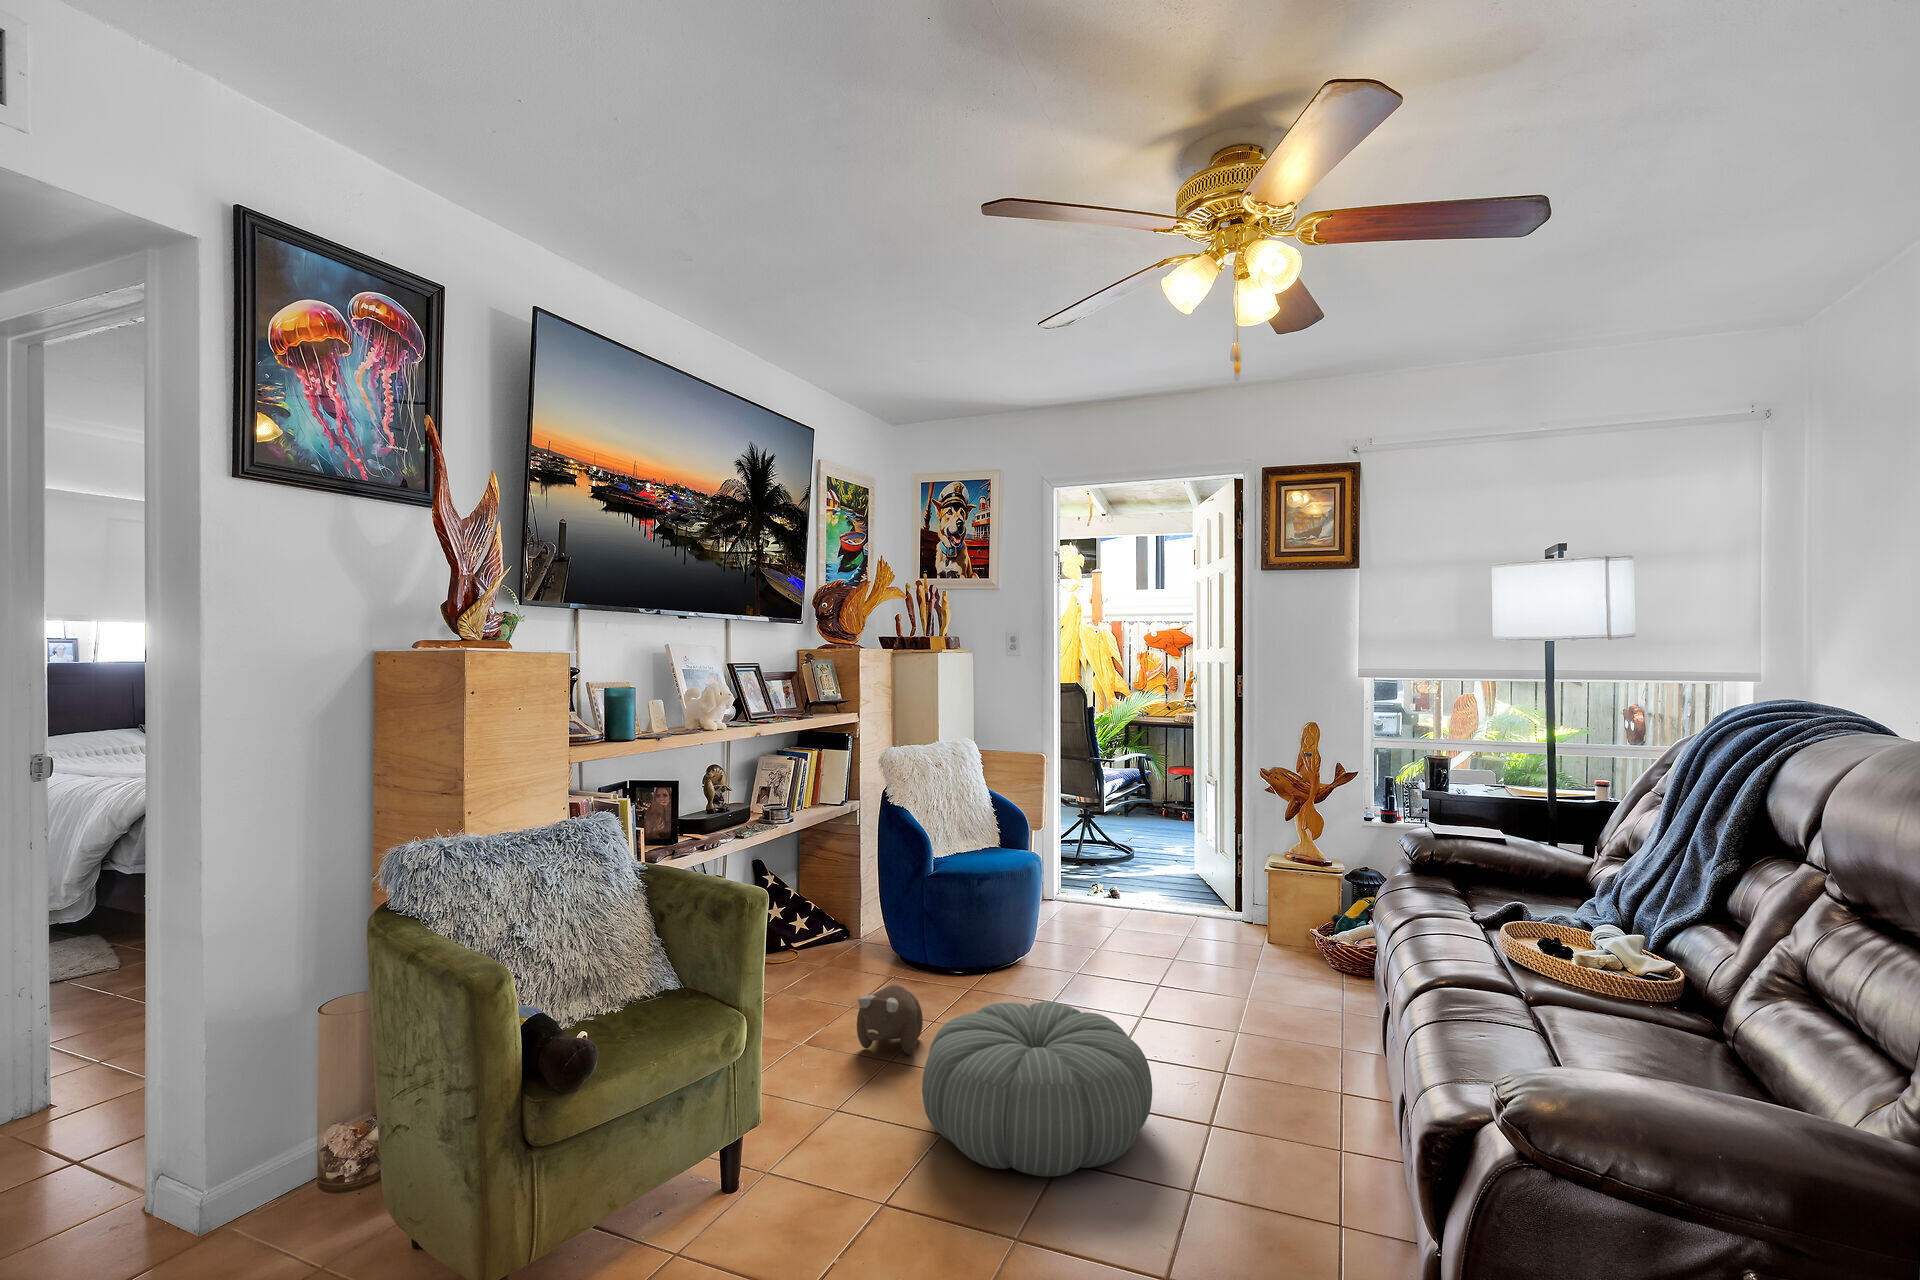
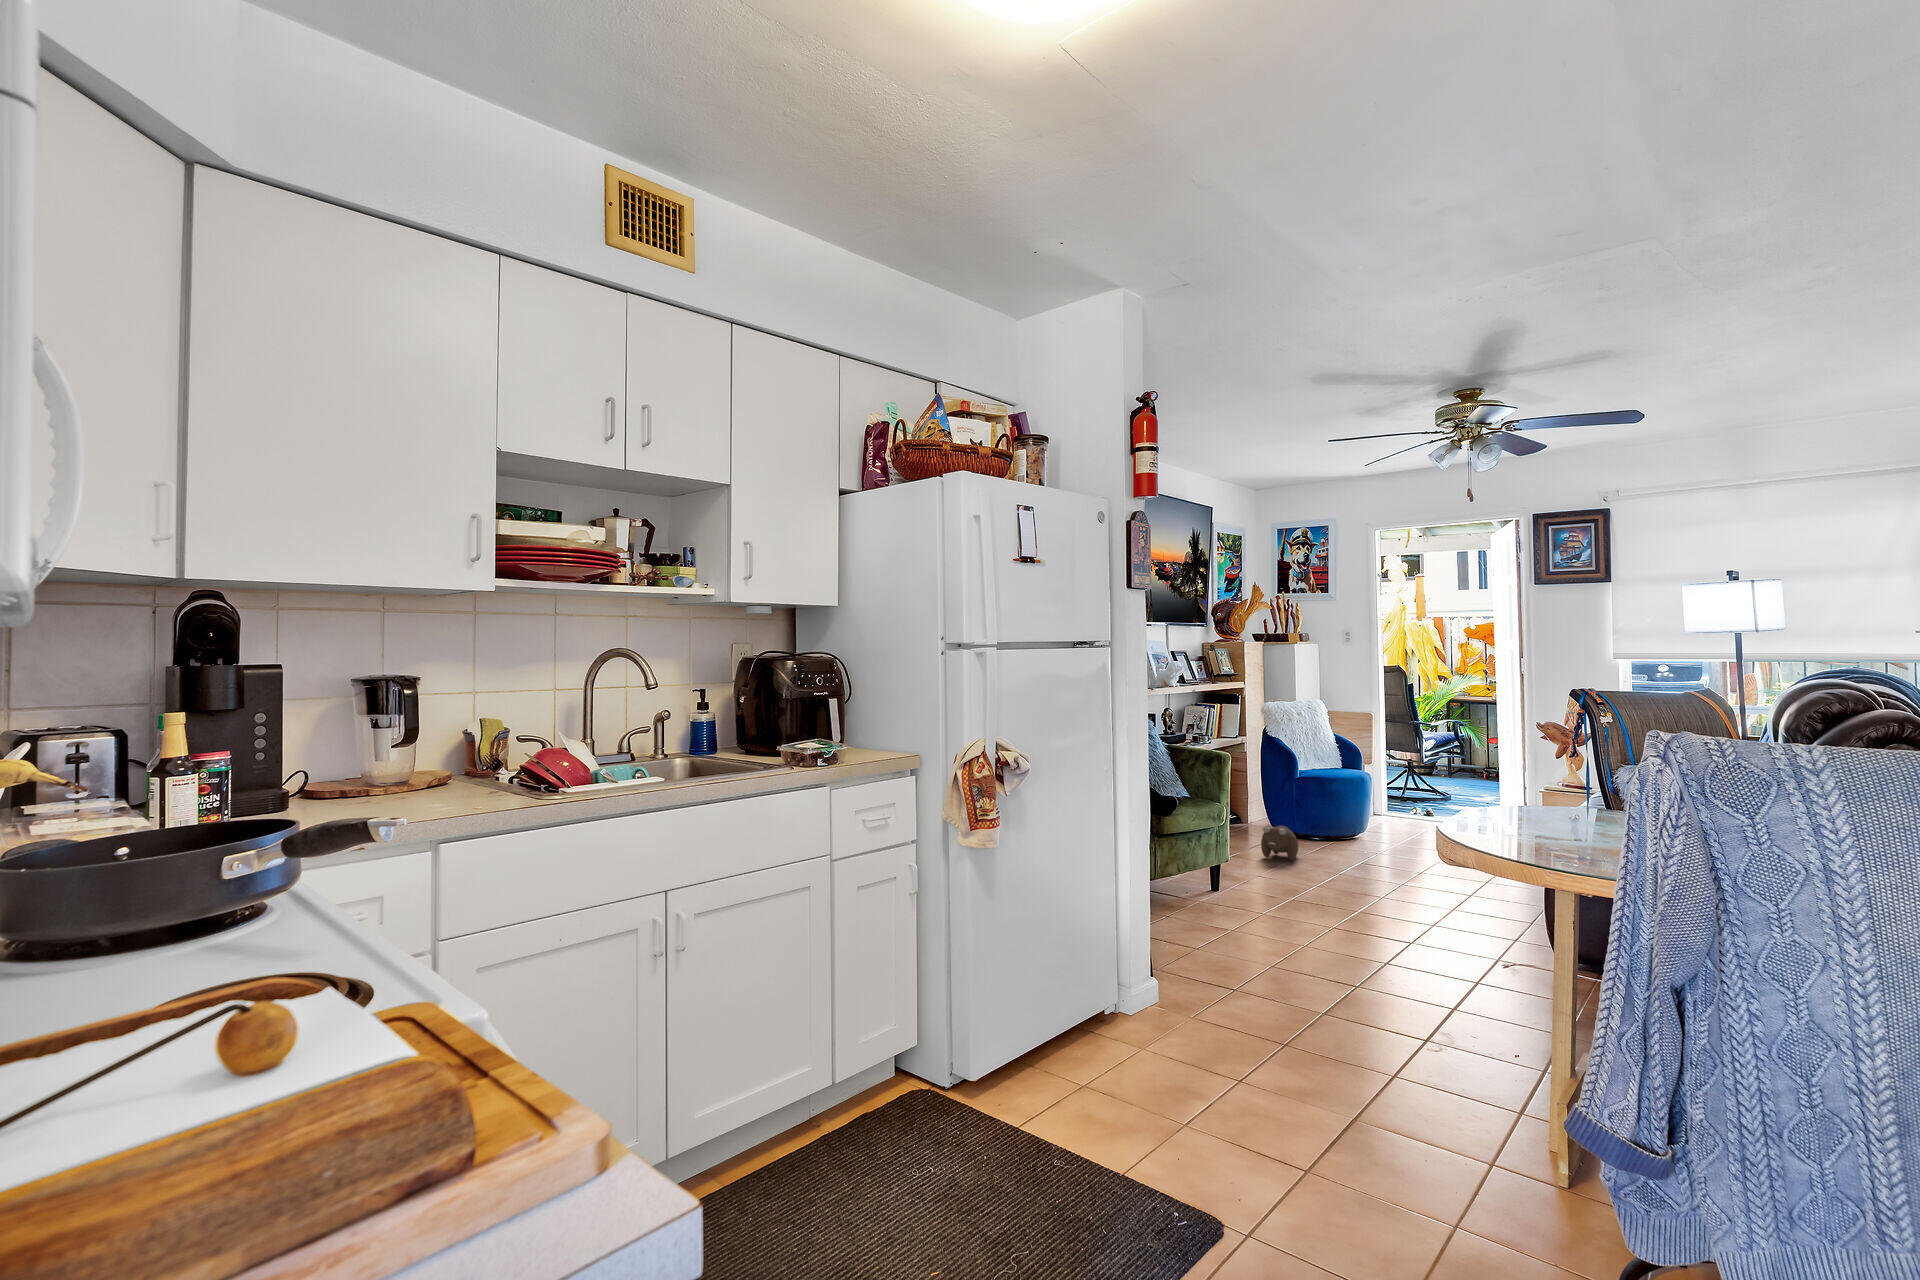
pouf: present [922,1002,1152,1176] -> none [1305,828,1430,894]

